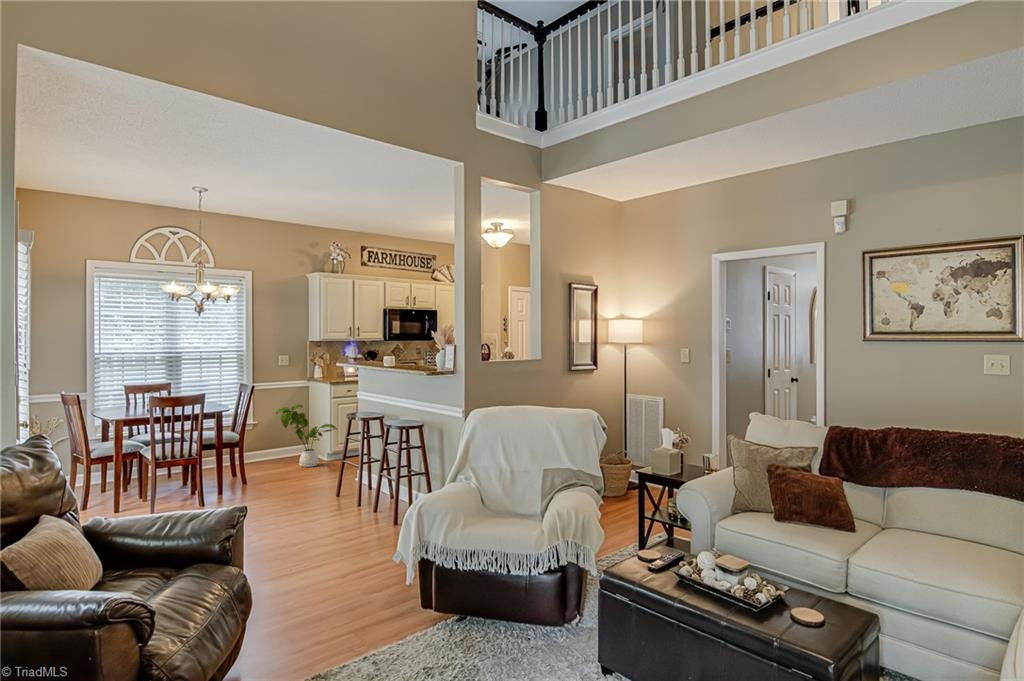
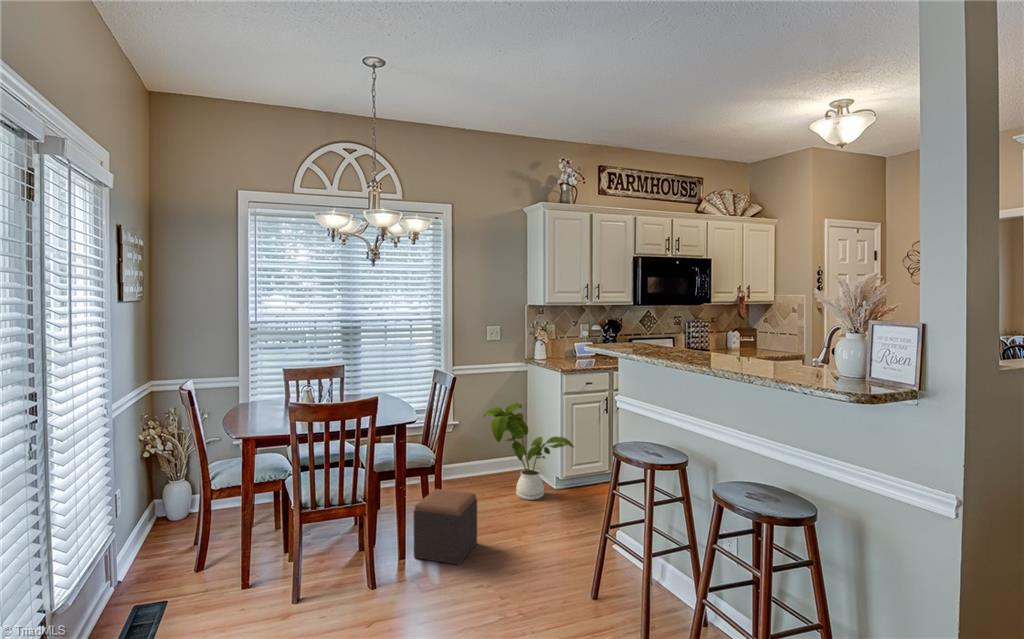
footstool: none [228,455,270,494] -> present [414,489,477,565]

